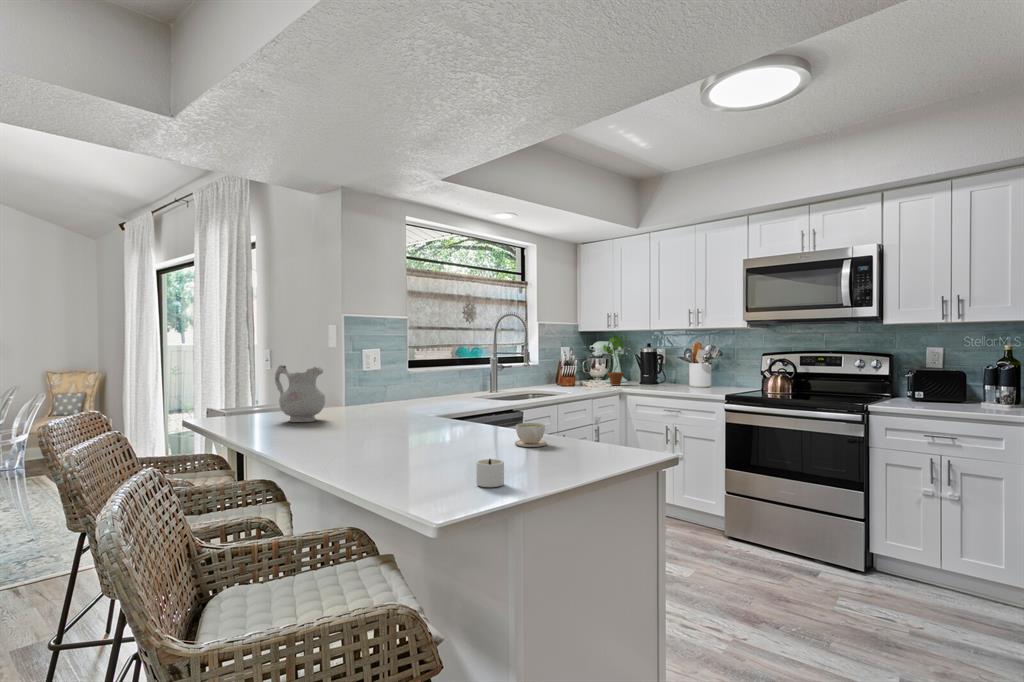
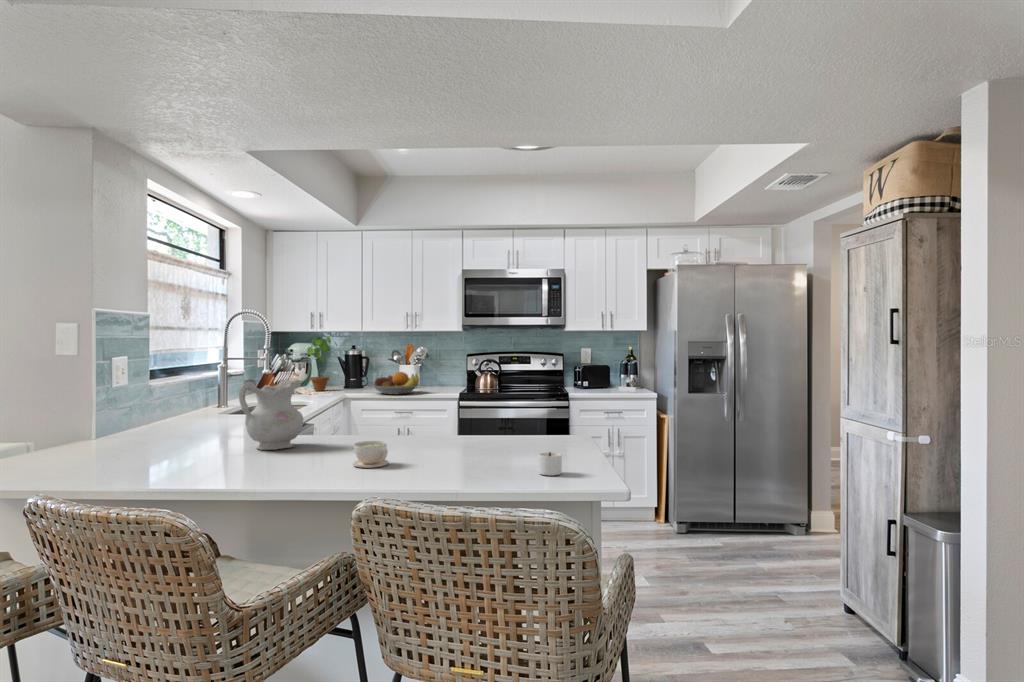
ceramic pitcher: present [275,365,325,422] -> present [239,379,303,450]
fruit bowl: none [643,370,697,393] -> present [370,372,421,394]
coffee cup: present [515,423,547,447] -> present [353,441,388,468]

